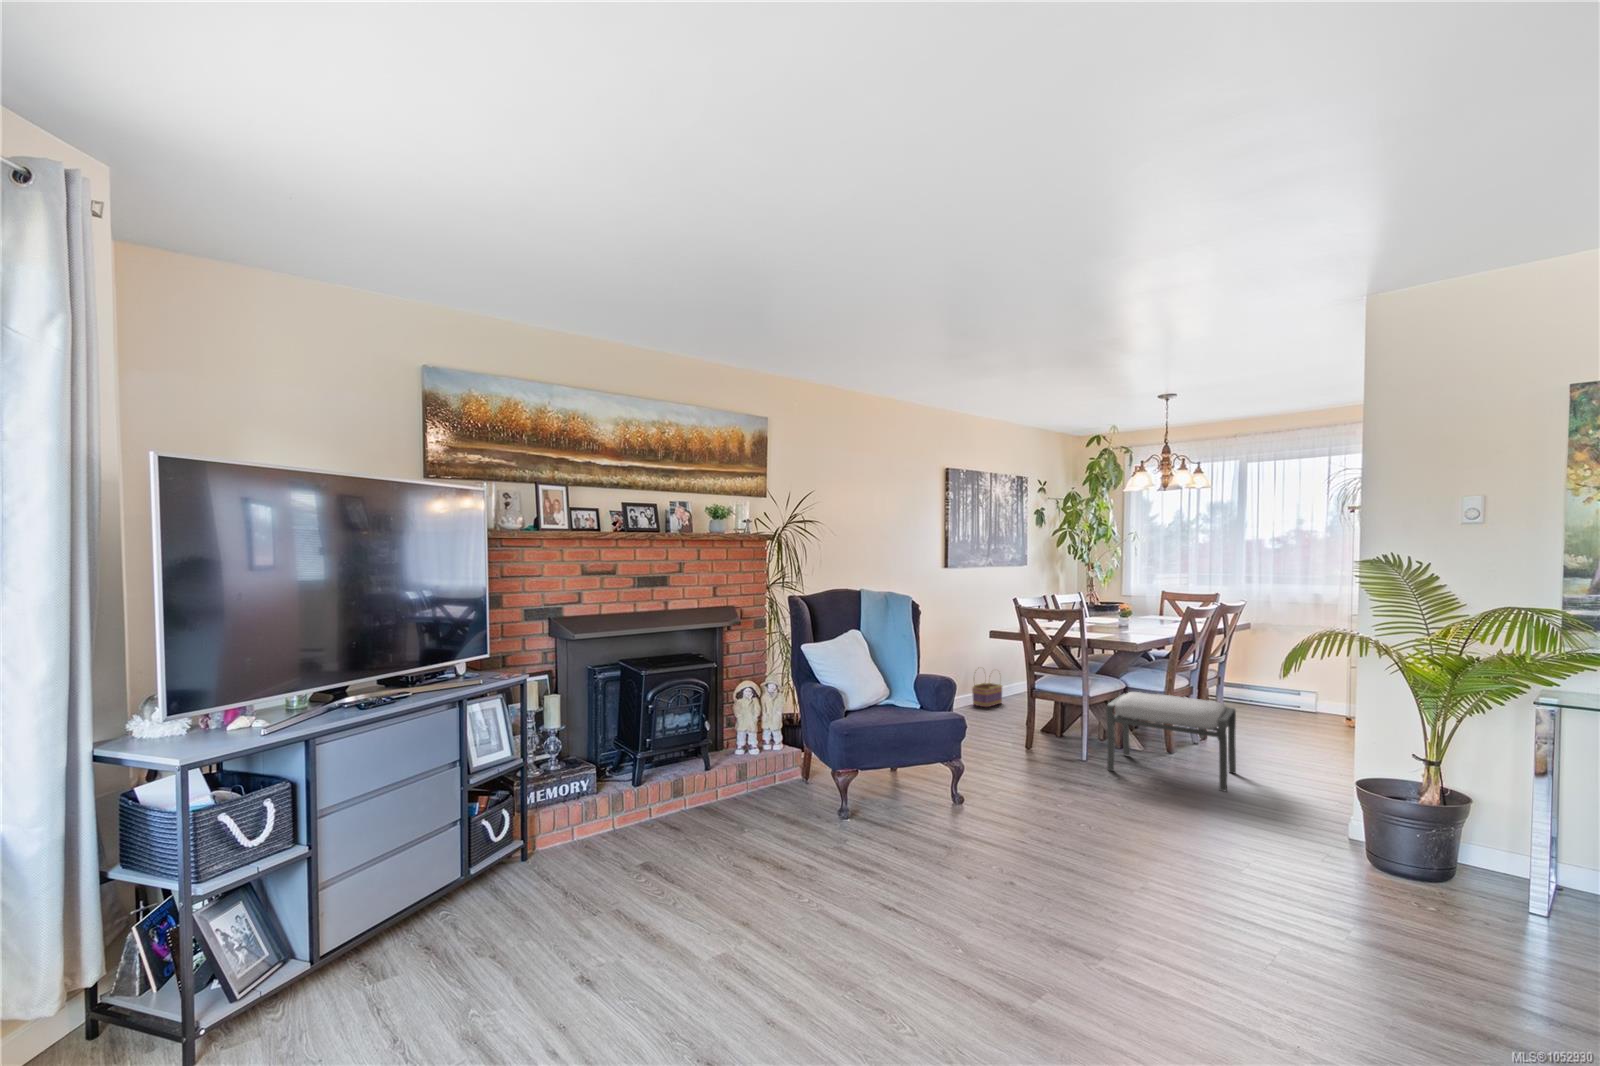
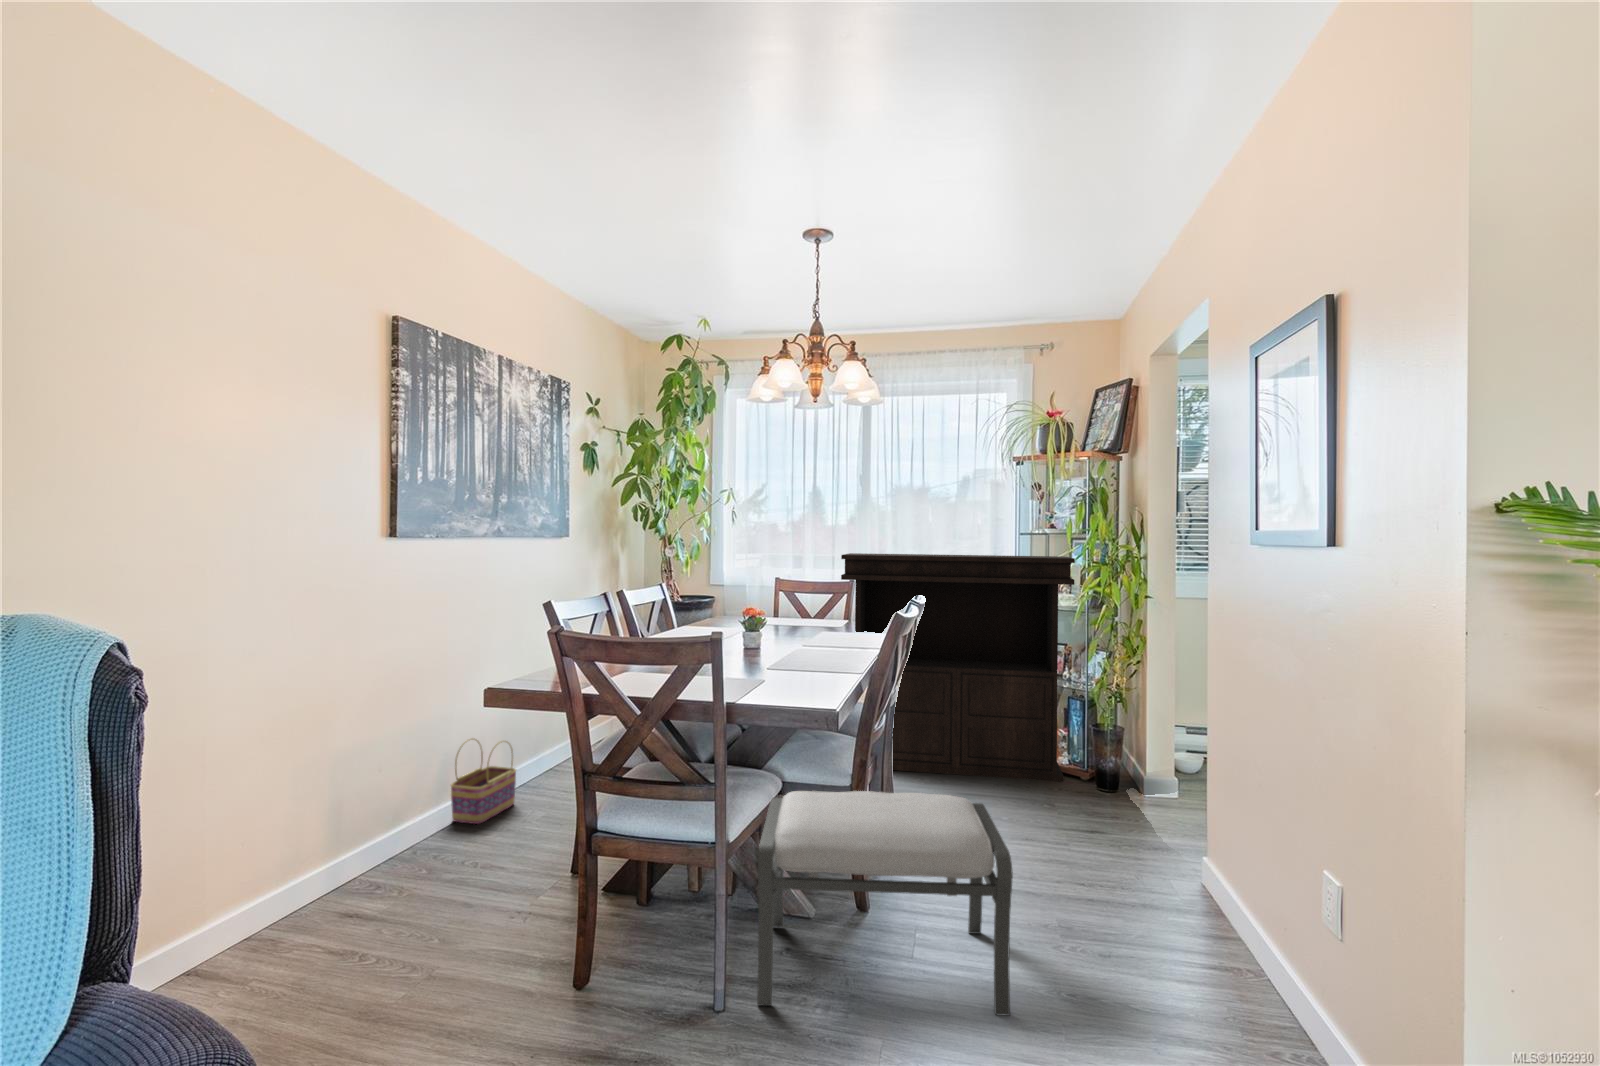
console table: none [1200,577,1386,740] -> present [841,553,1075,781]

